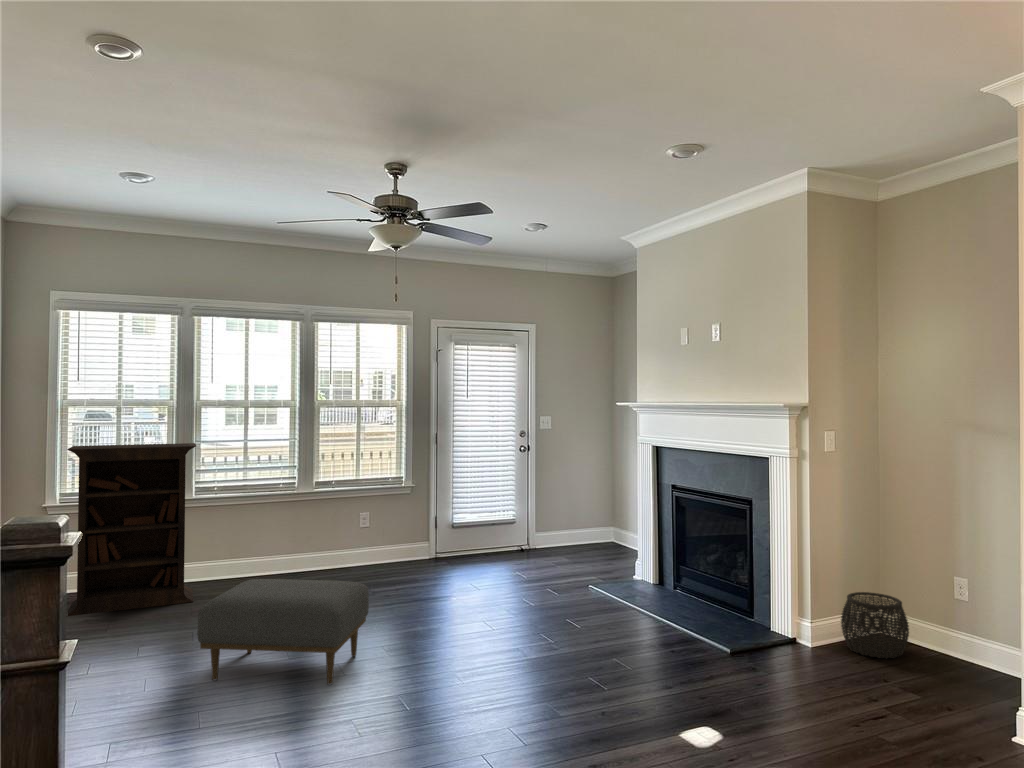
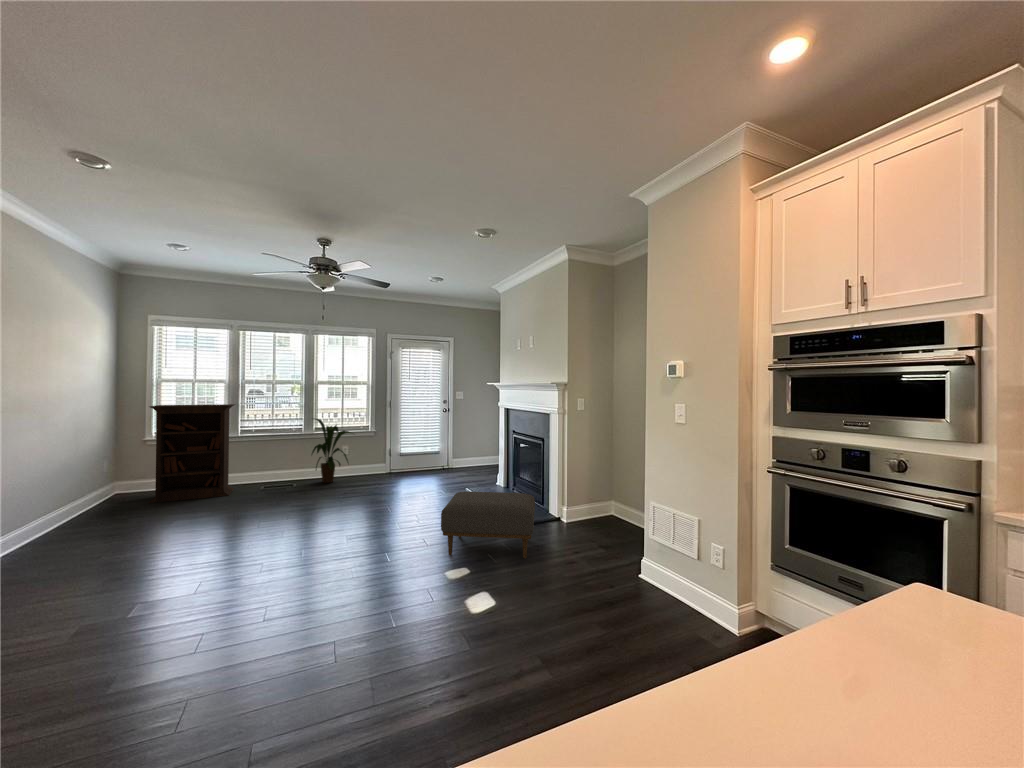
house plant: none [311,466,383,578] -> present [312,419,351,483]
ottoman: present [197,579,369,685] -> present [441,492,535,559]
woven basket: present [841,592,909,659] -> none [583,491,618,528]

